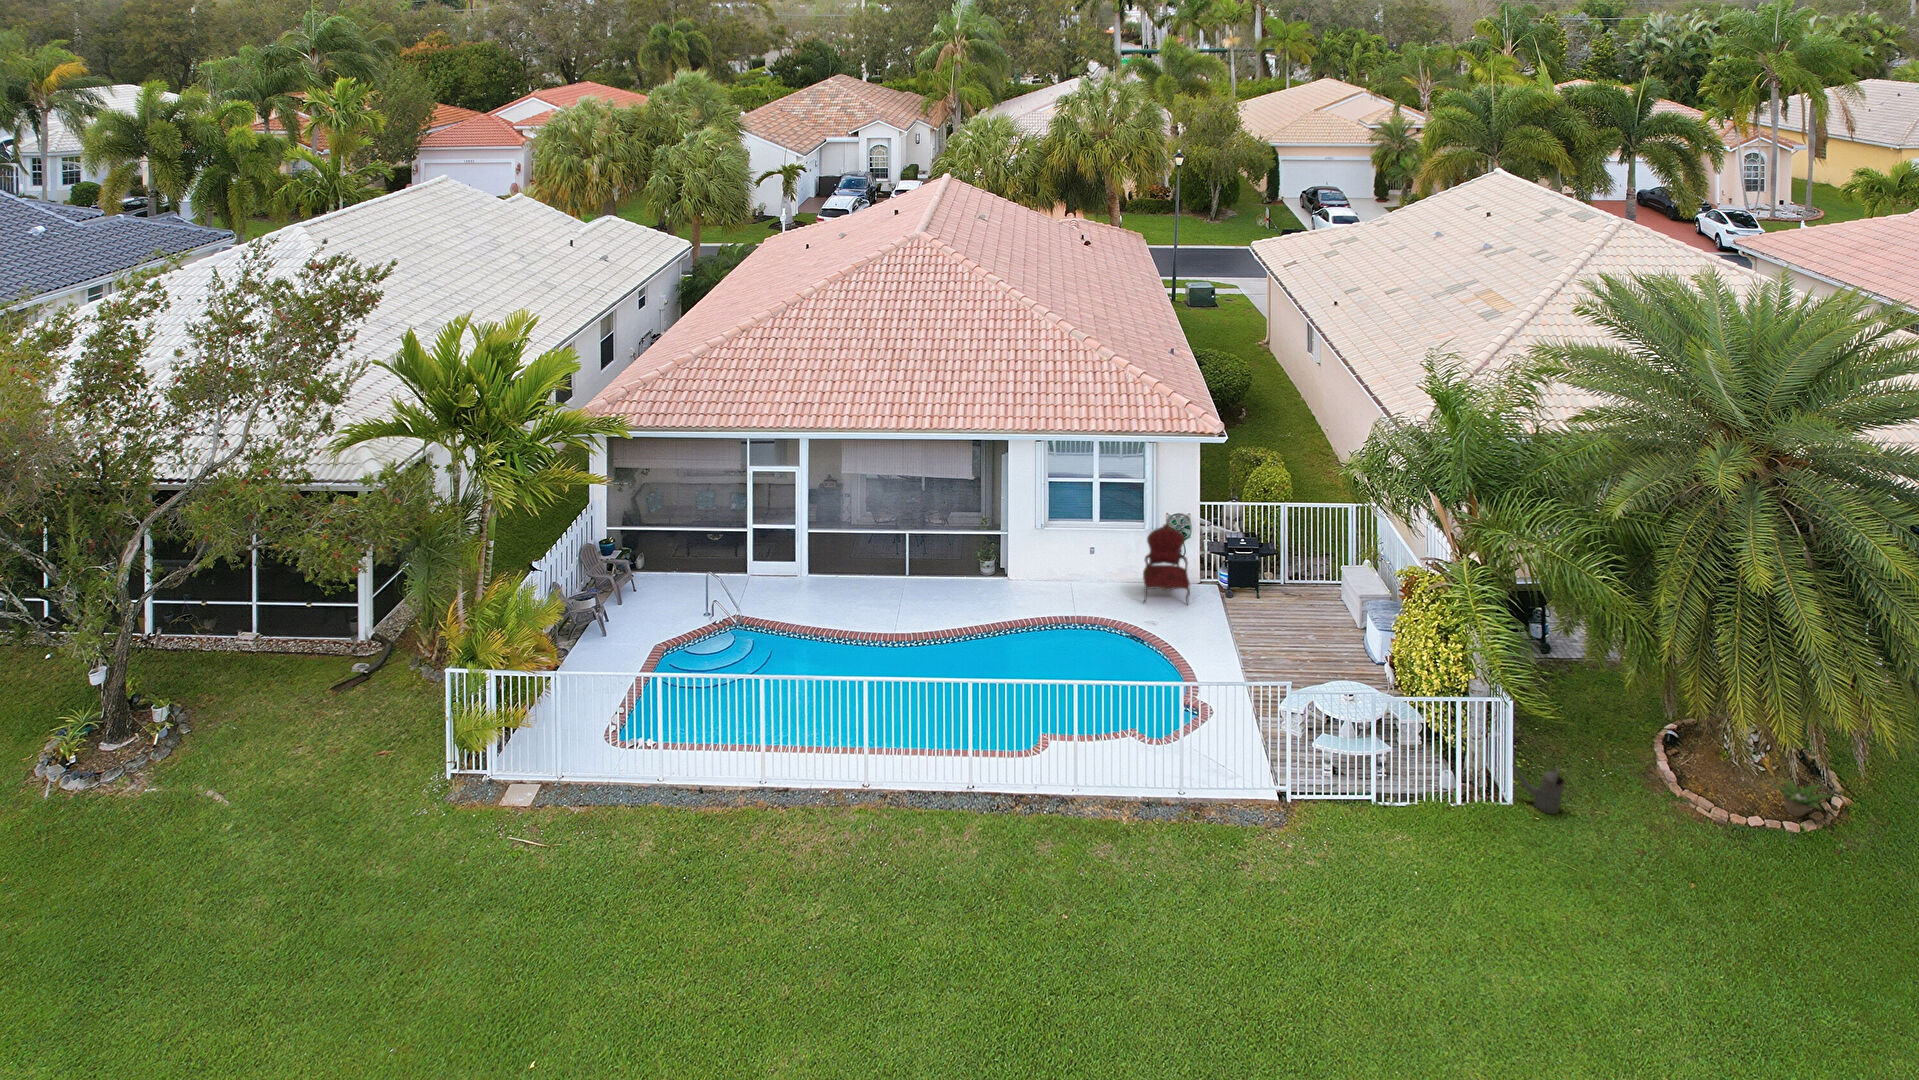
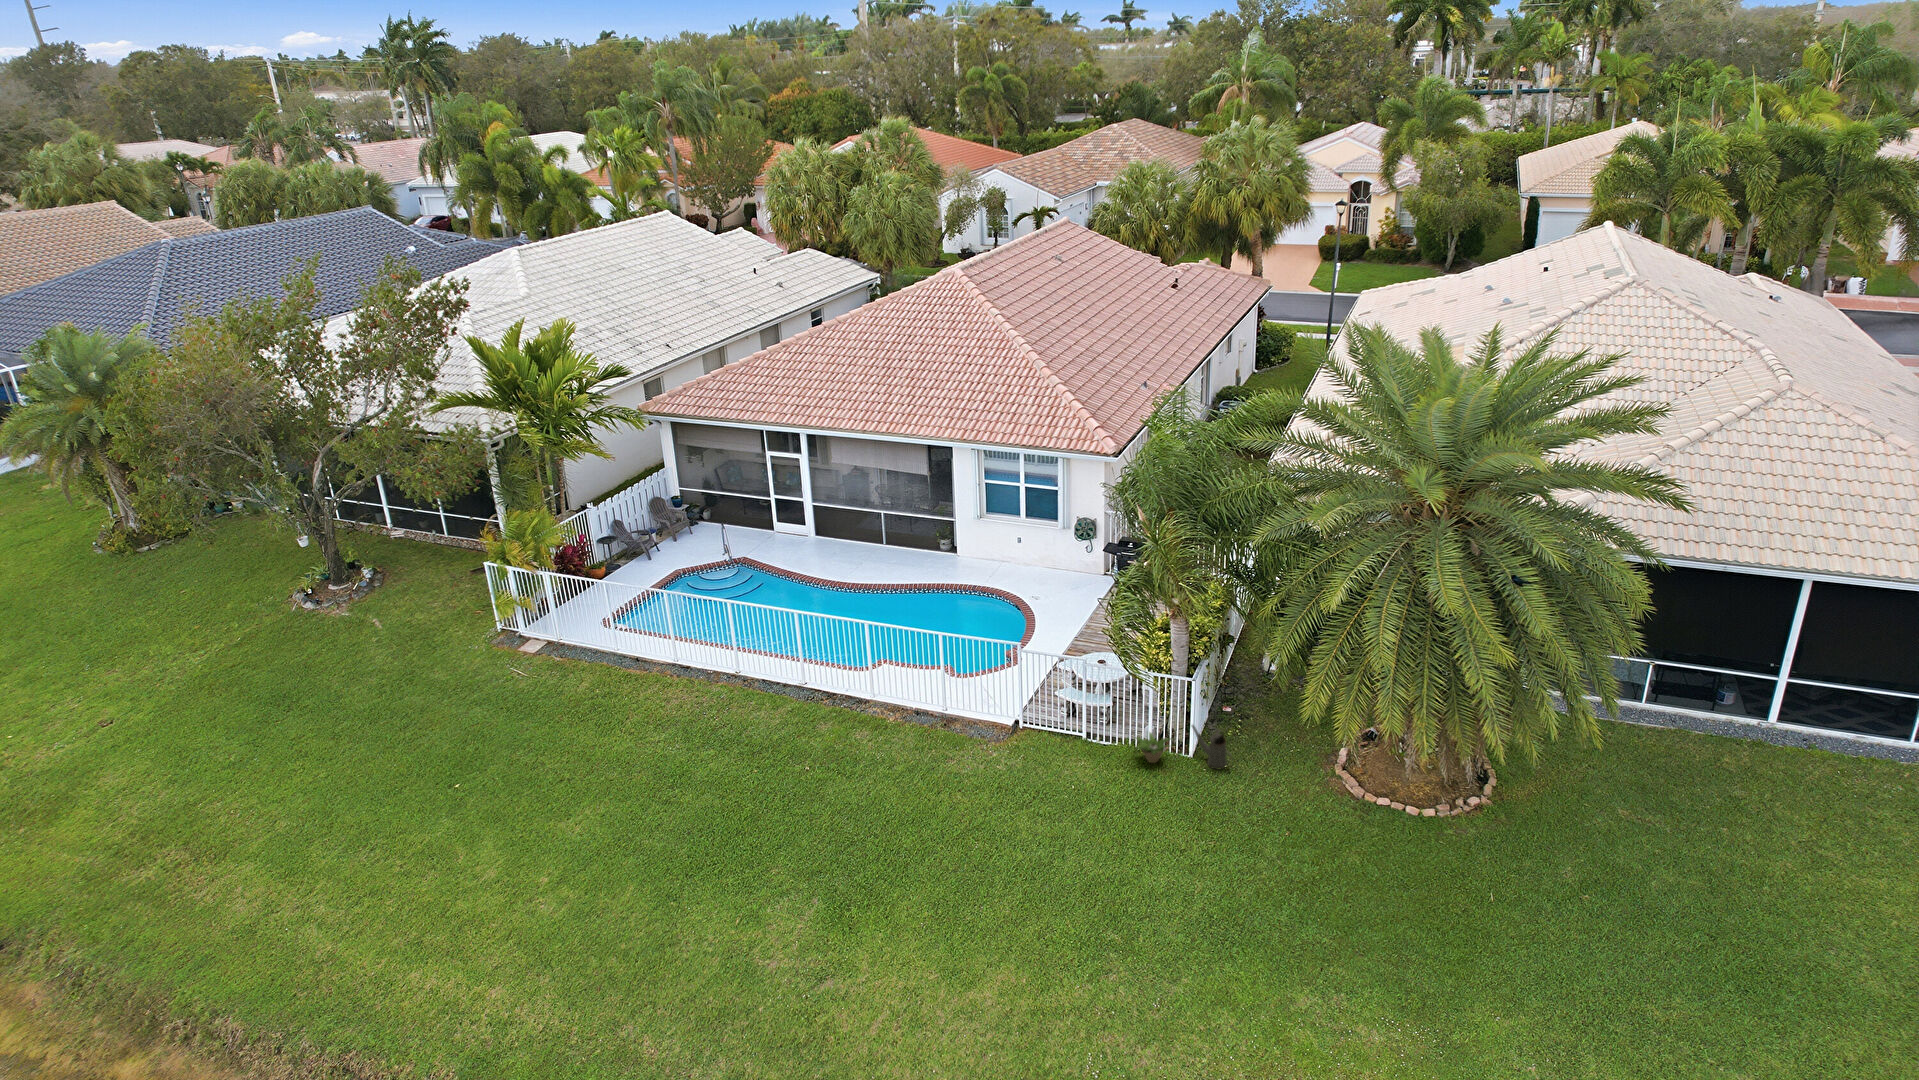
armchair: present [1143,524,1190,604] -> none [1043,523,1086,592]
decorative plant: present [1773,777,1830,816] -> present [1136,733,1170,763]

